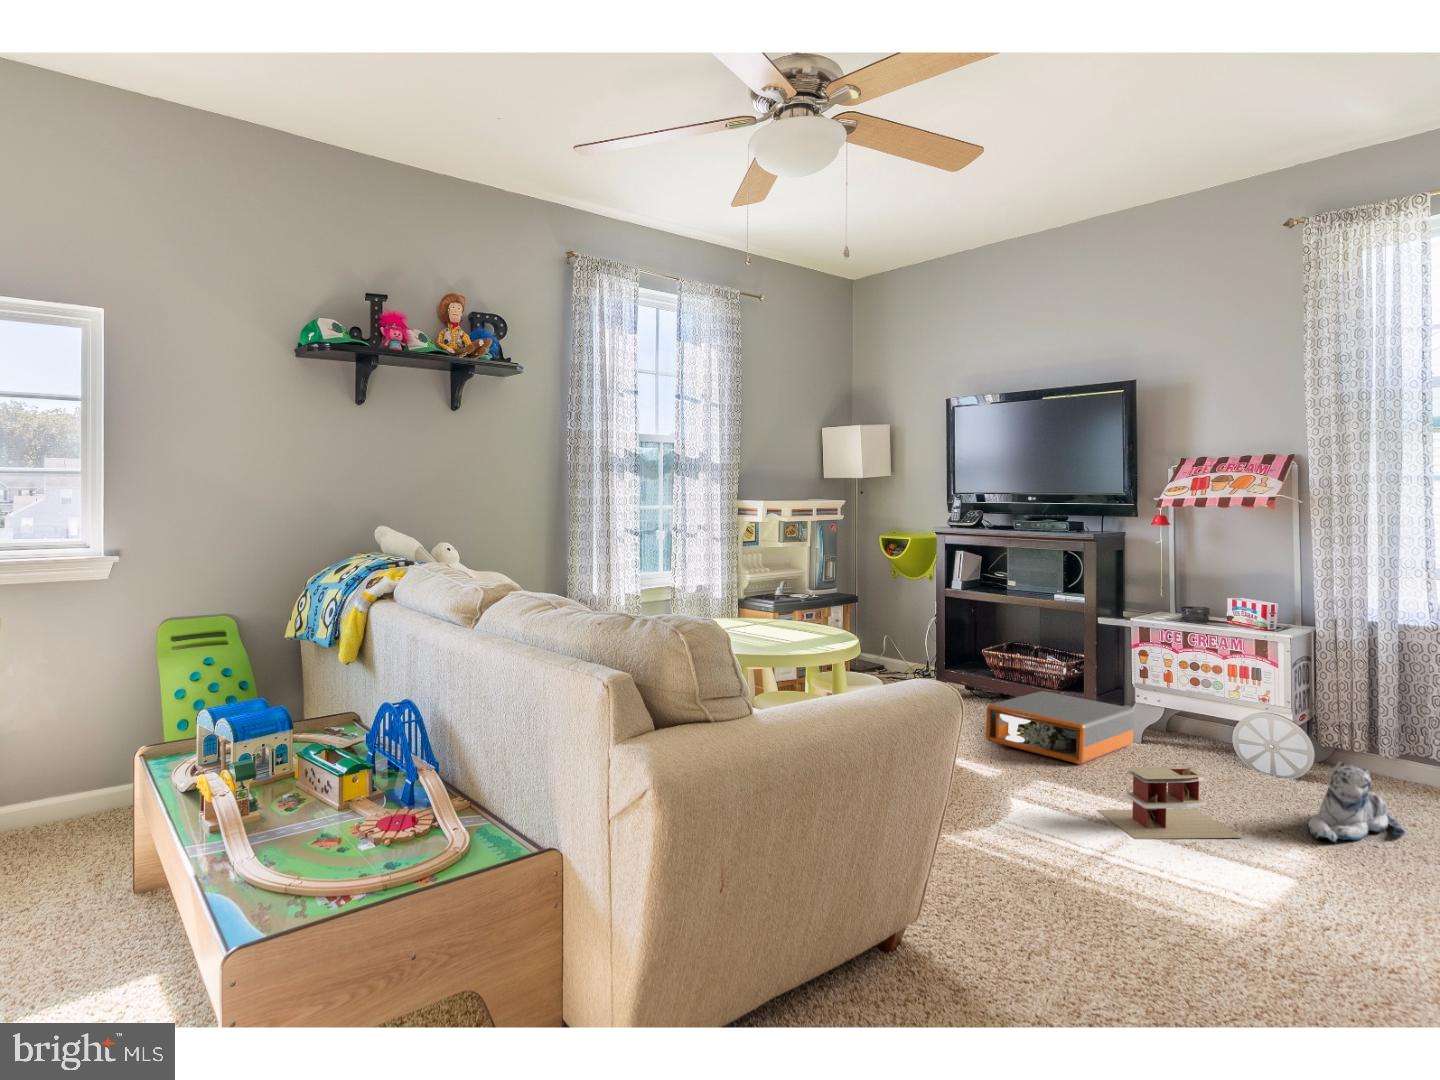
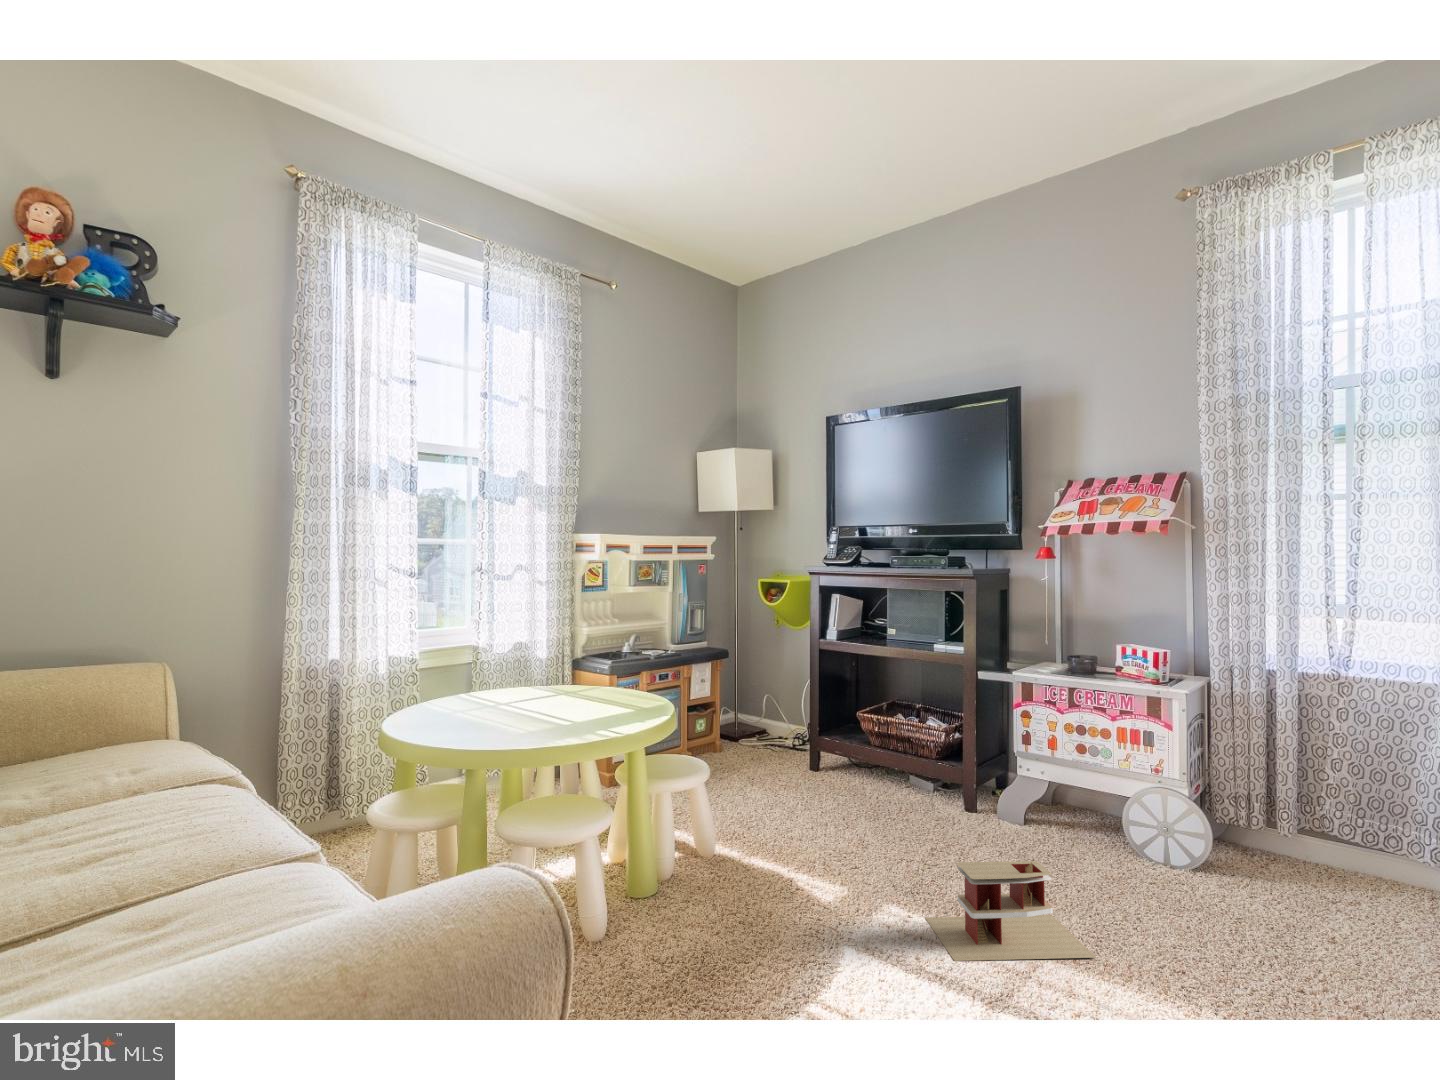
storage box: present [986,691,1134,764] -> none [835,759,1013,852]
plush toy: present [1308,762,1405,842] -> none [1185,854,1310,964]

